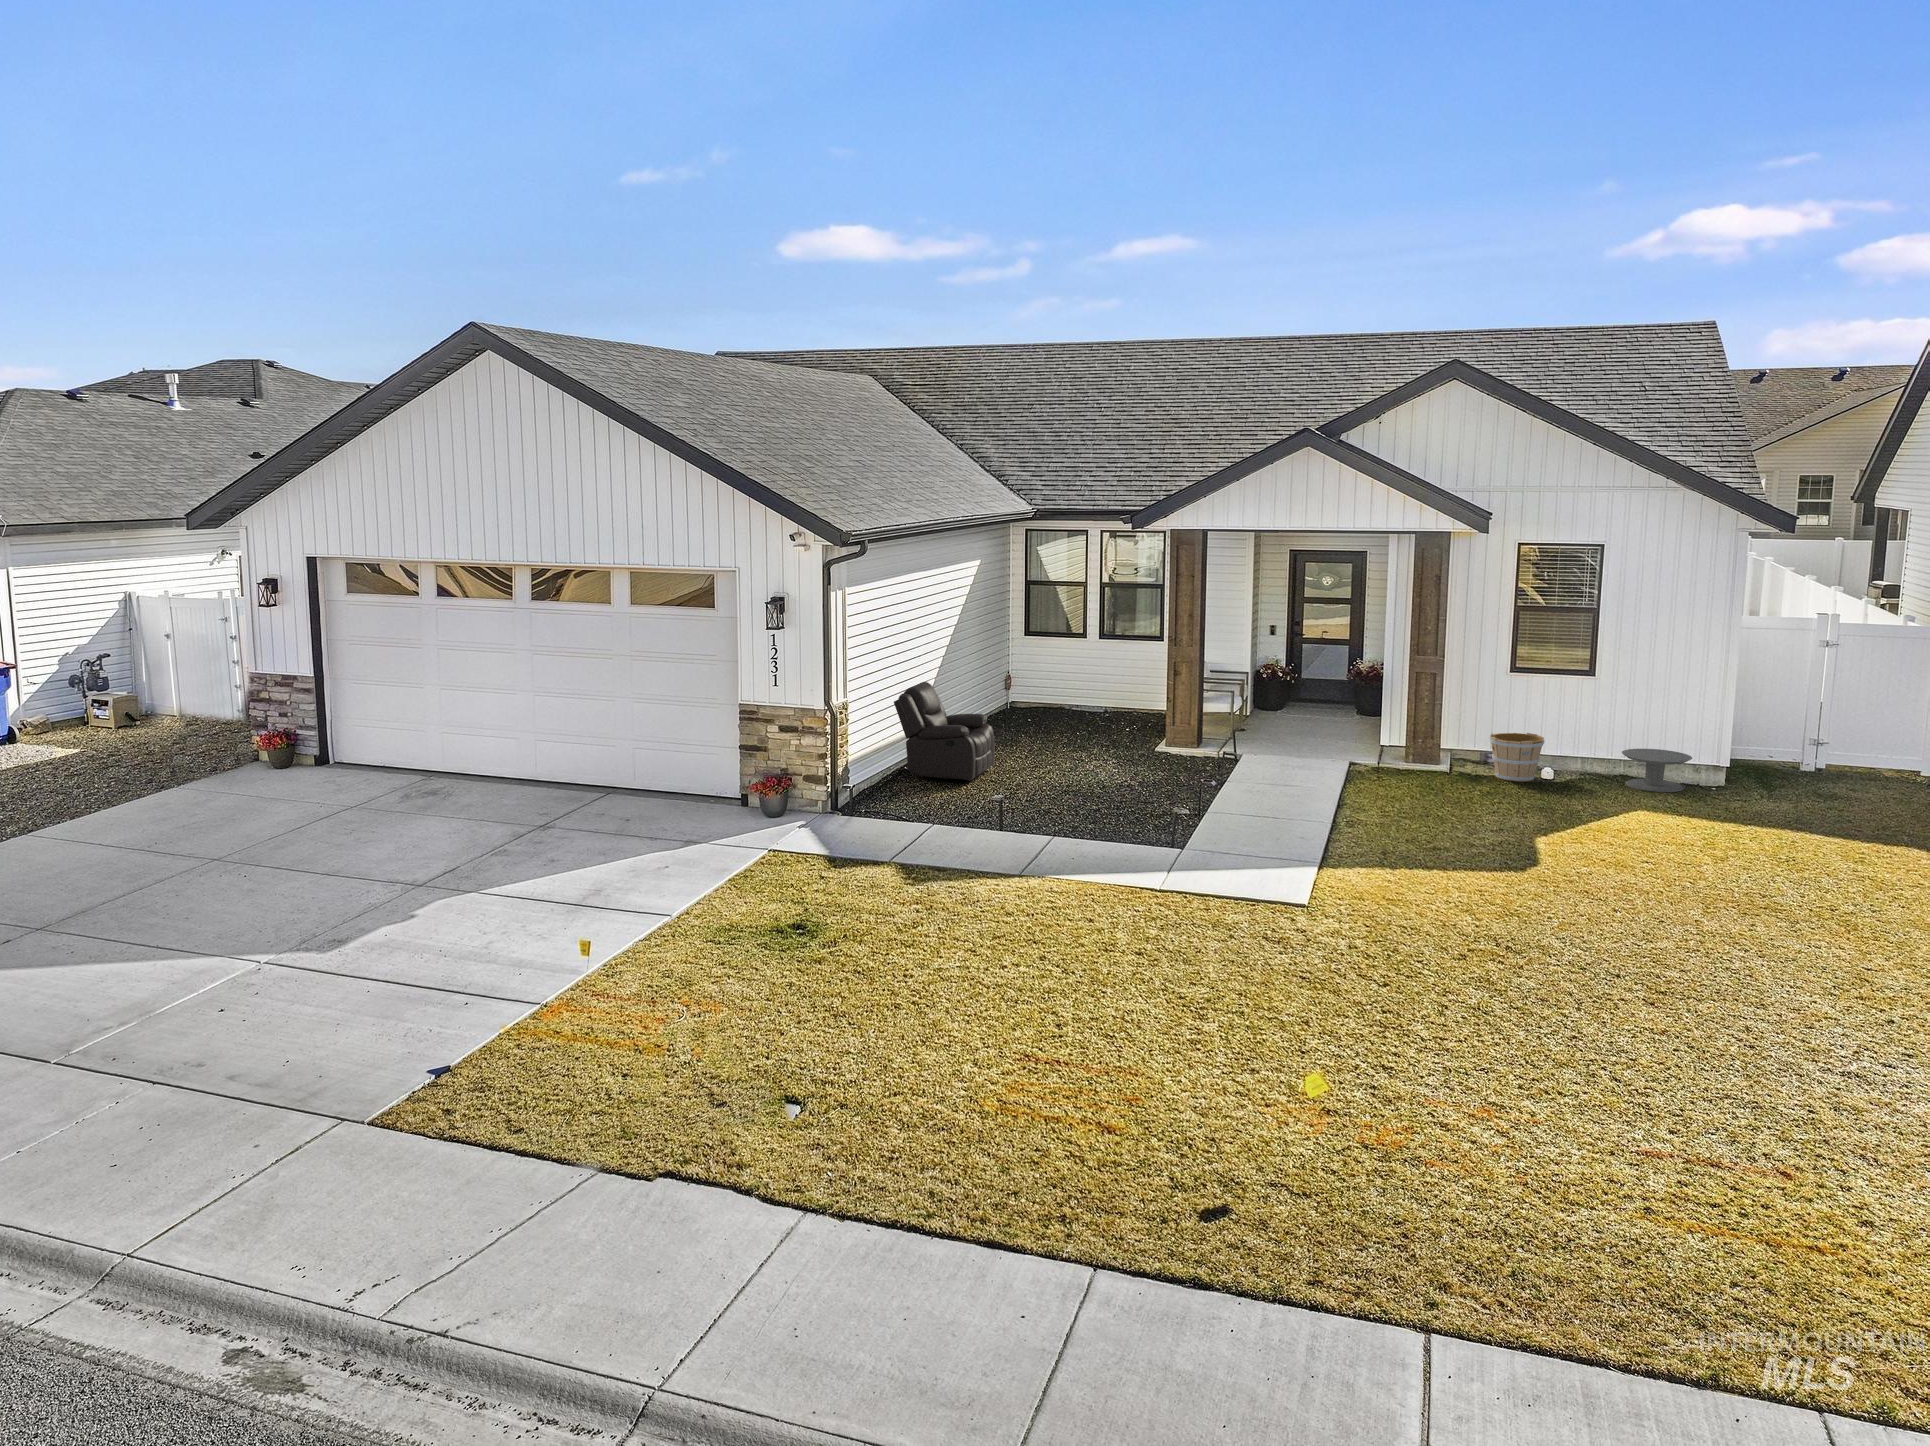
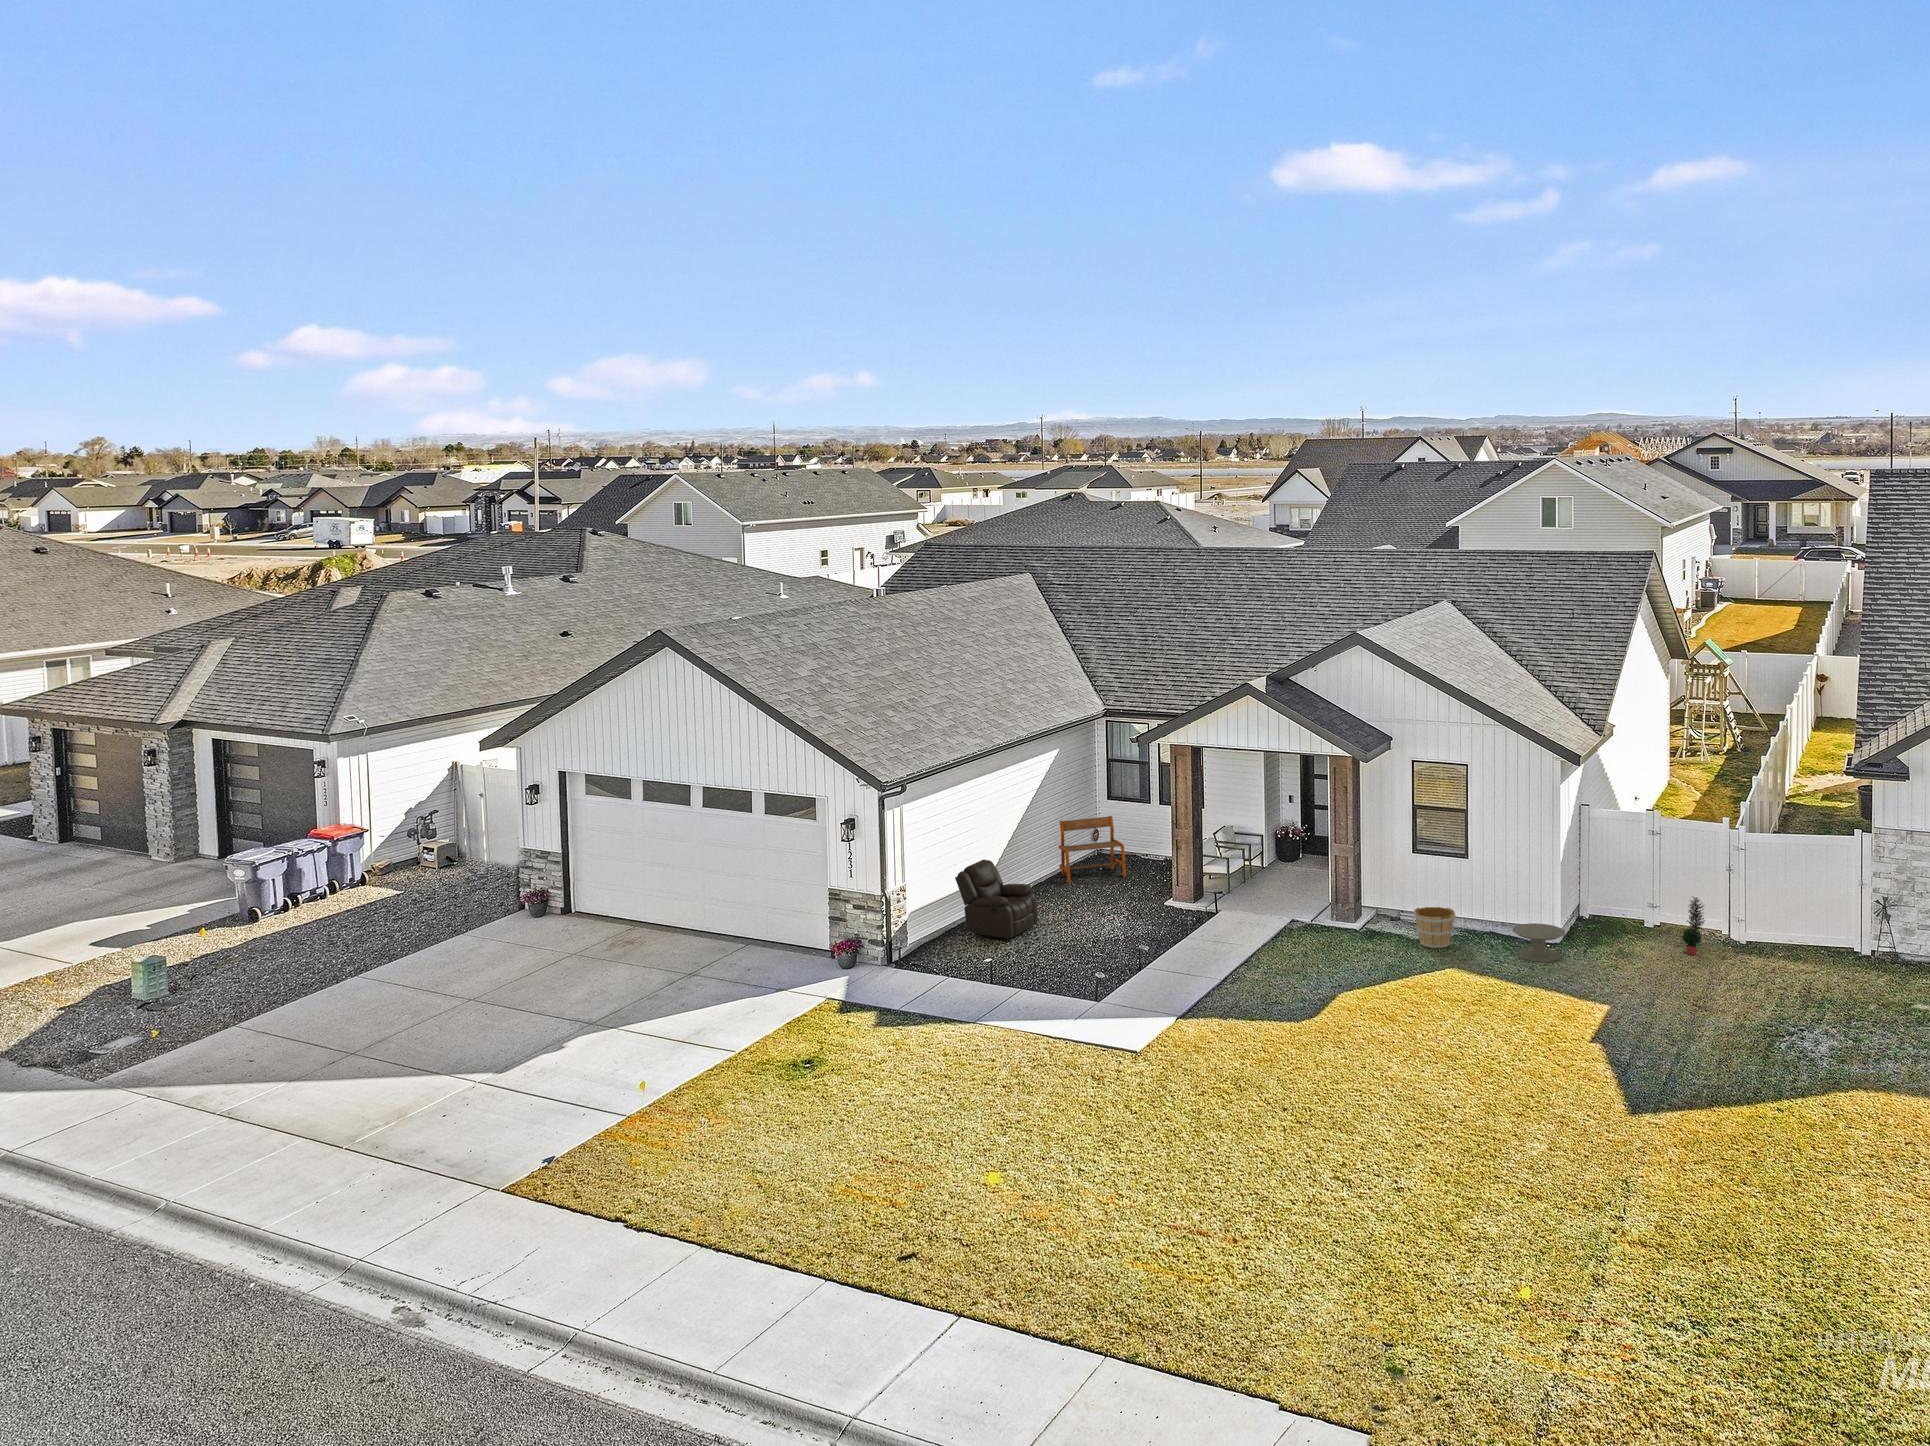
bench: none [975,648,1060,729] -> present [1059,816,1126,883]
potted plant: none [1807,715,1845,782] -> present [1682,897,1705,955]

